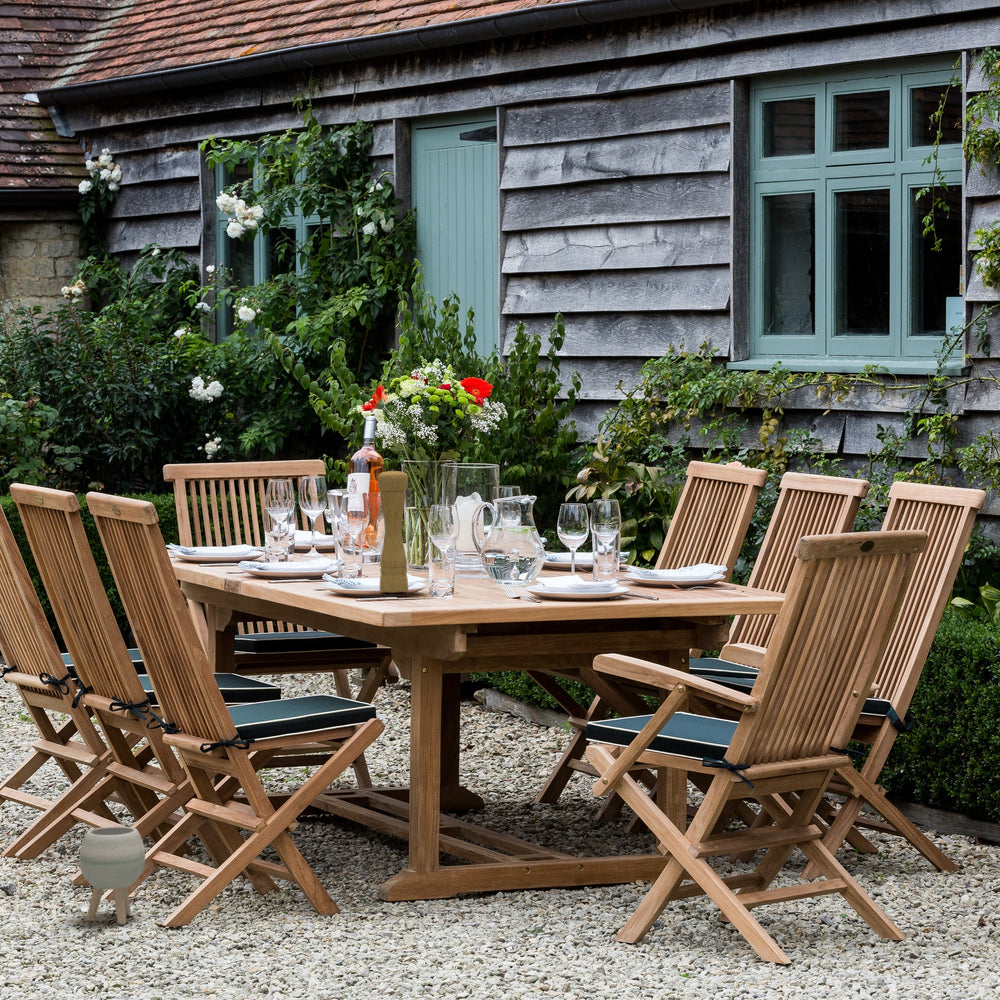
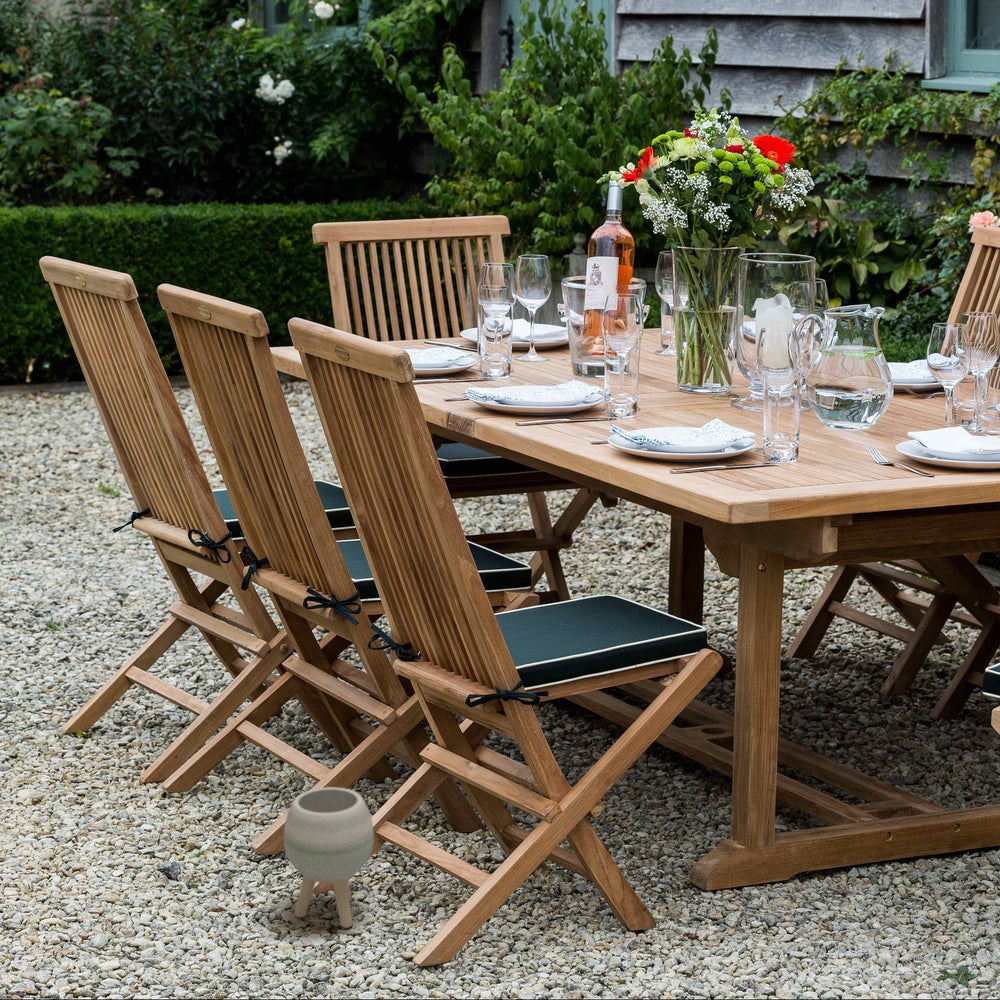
pepper mill: present [377,469,408,593] -> none [726,302,777,488]

